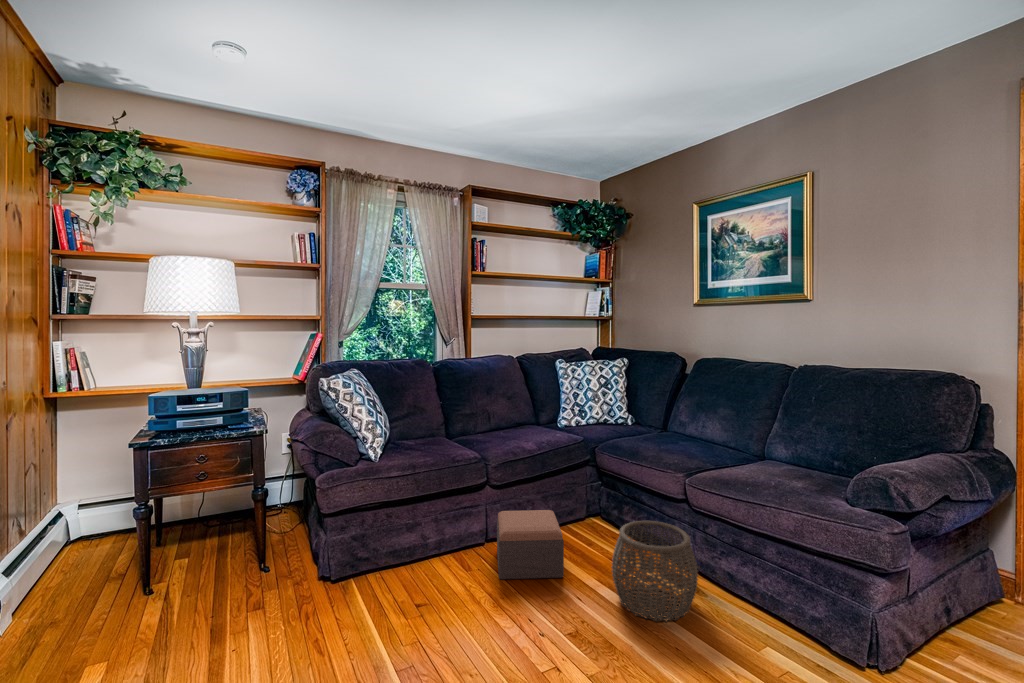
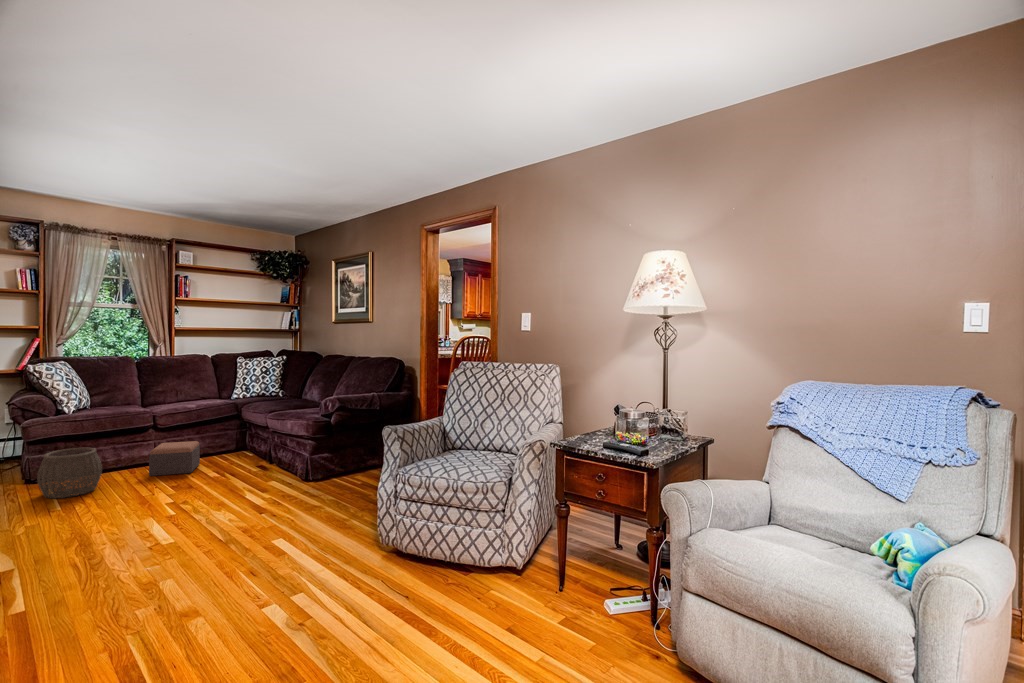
woven basket: present [612,521,698,621] -> present [37,448,102,498]

